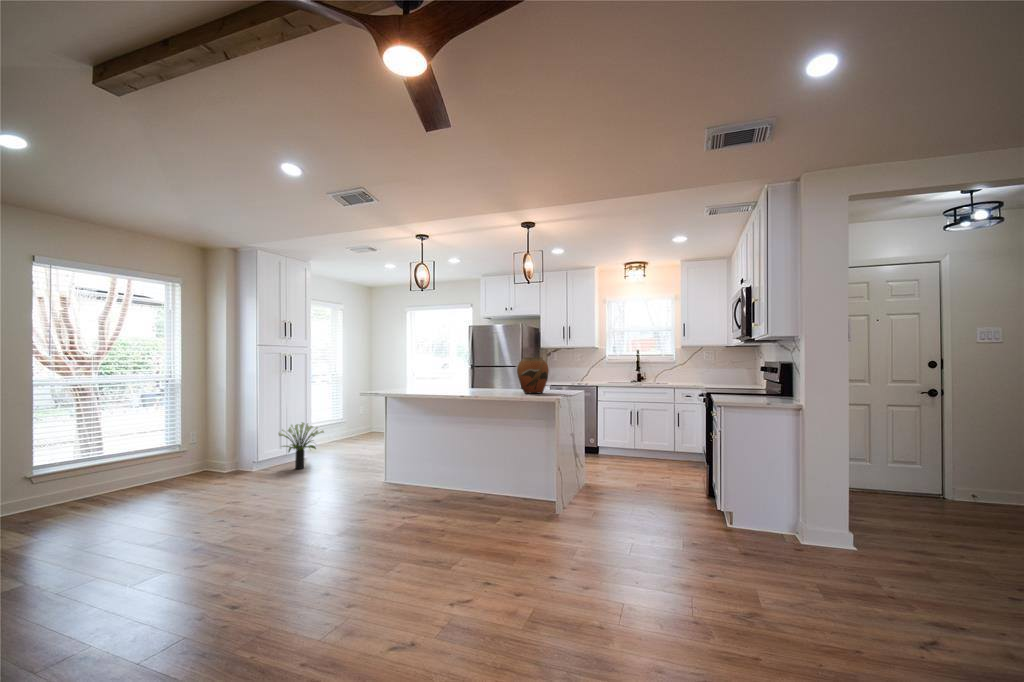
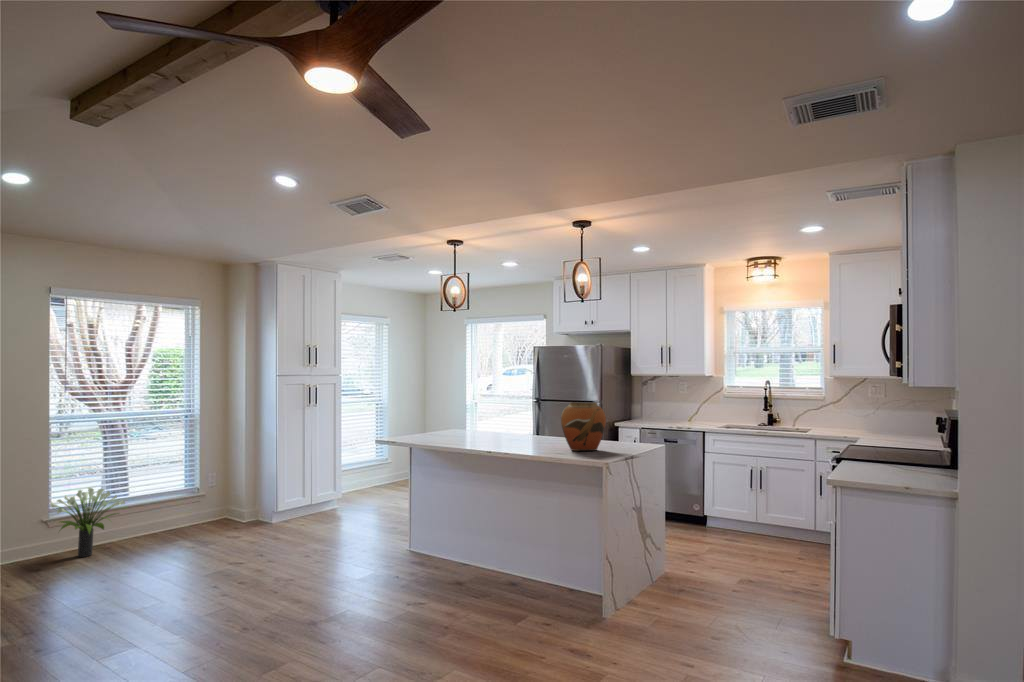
potted plant: present [279,422,324,469] -> present [50,488,125,557]

